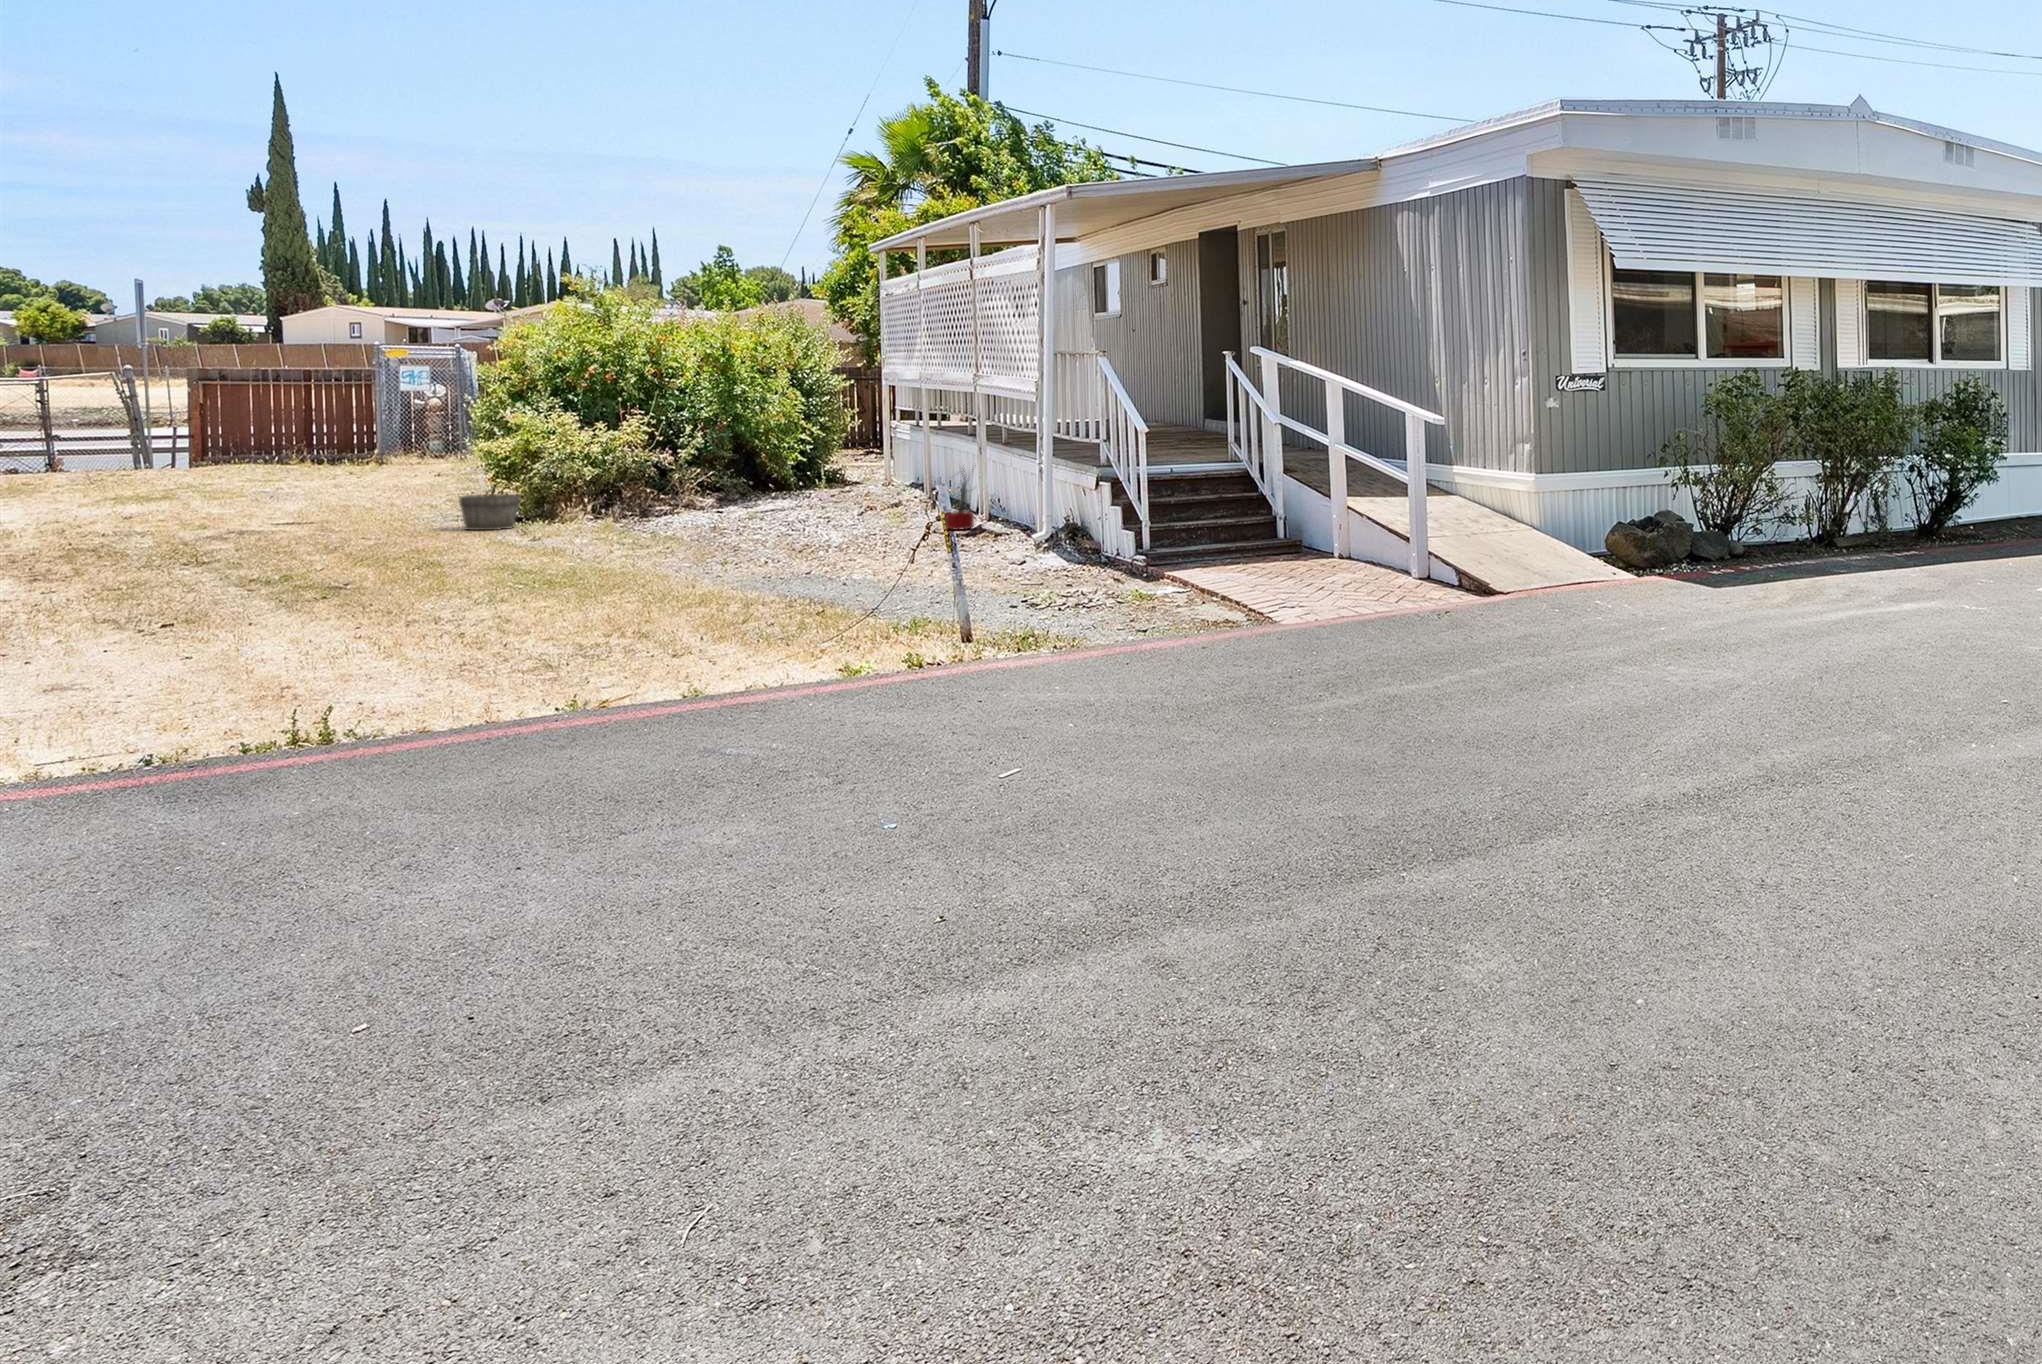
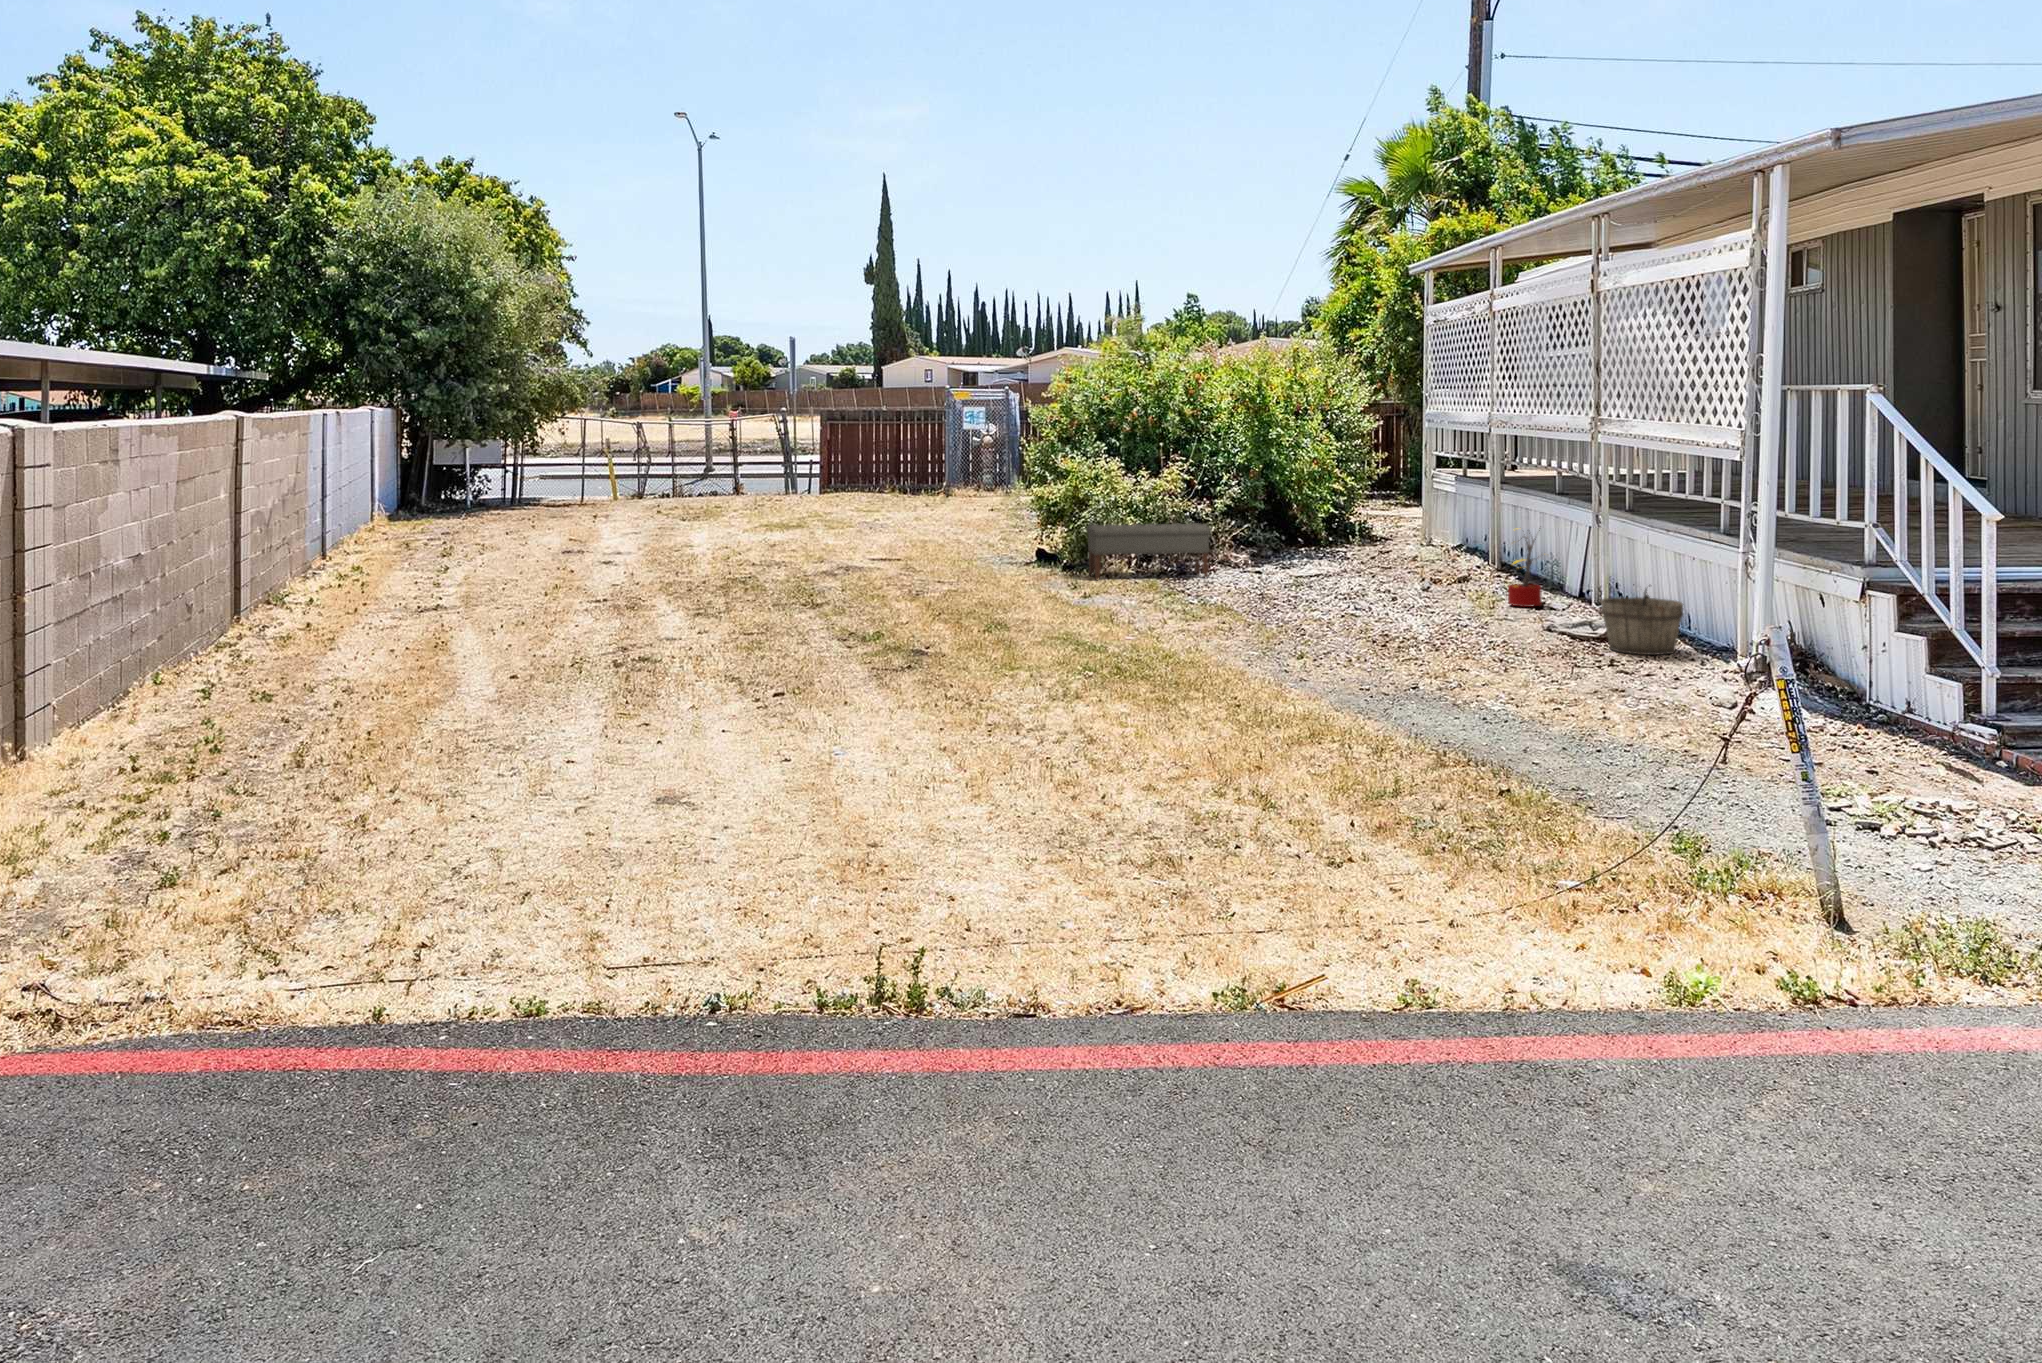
bench: none [537,473,672,530] -> present [1087,523,1210,580]
wooden bucket: present [459,486,521,530] -> present [1600,589,1683,655]

